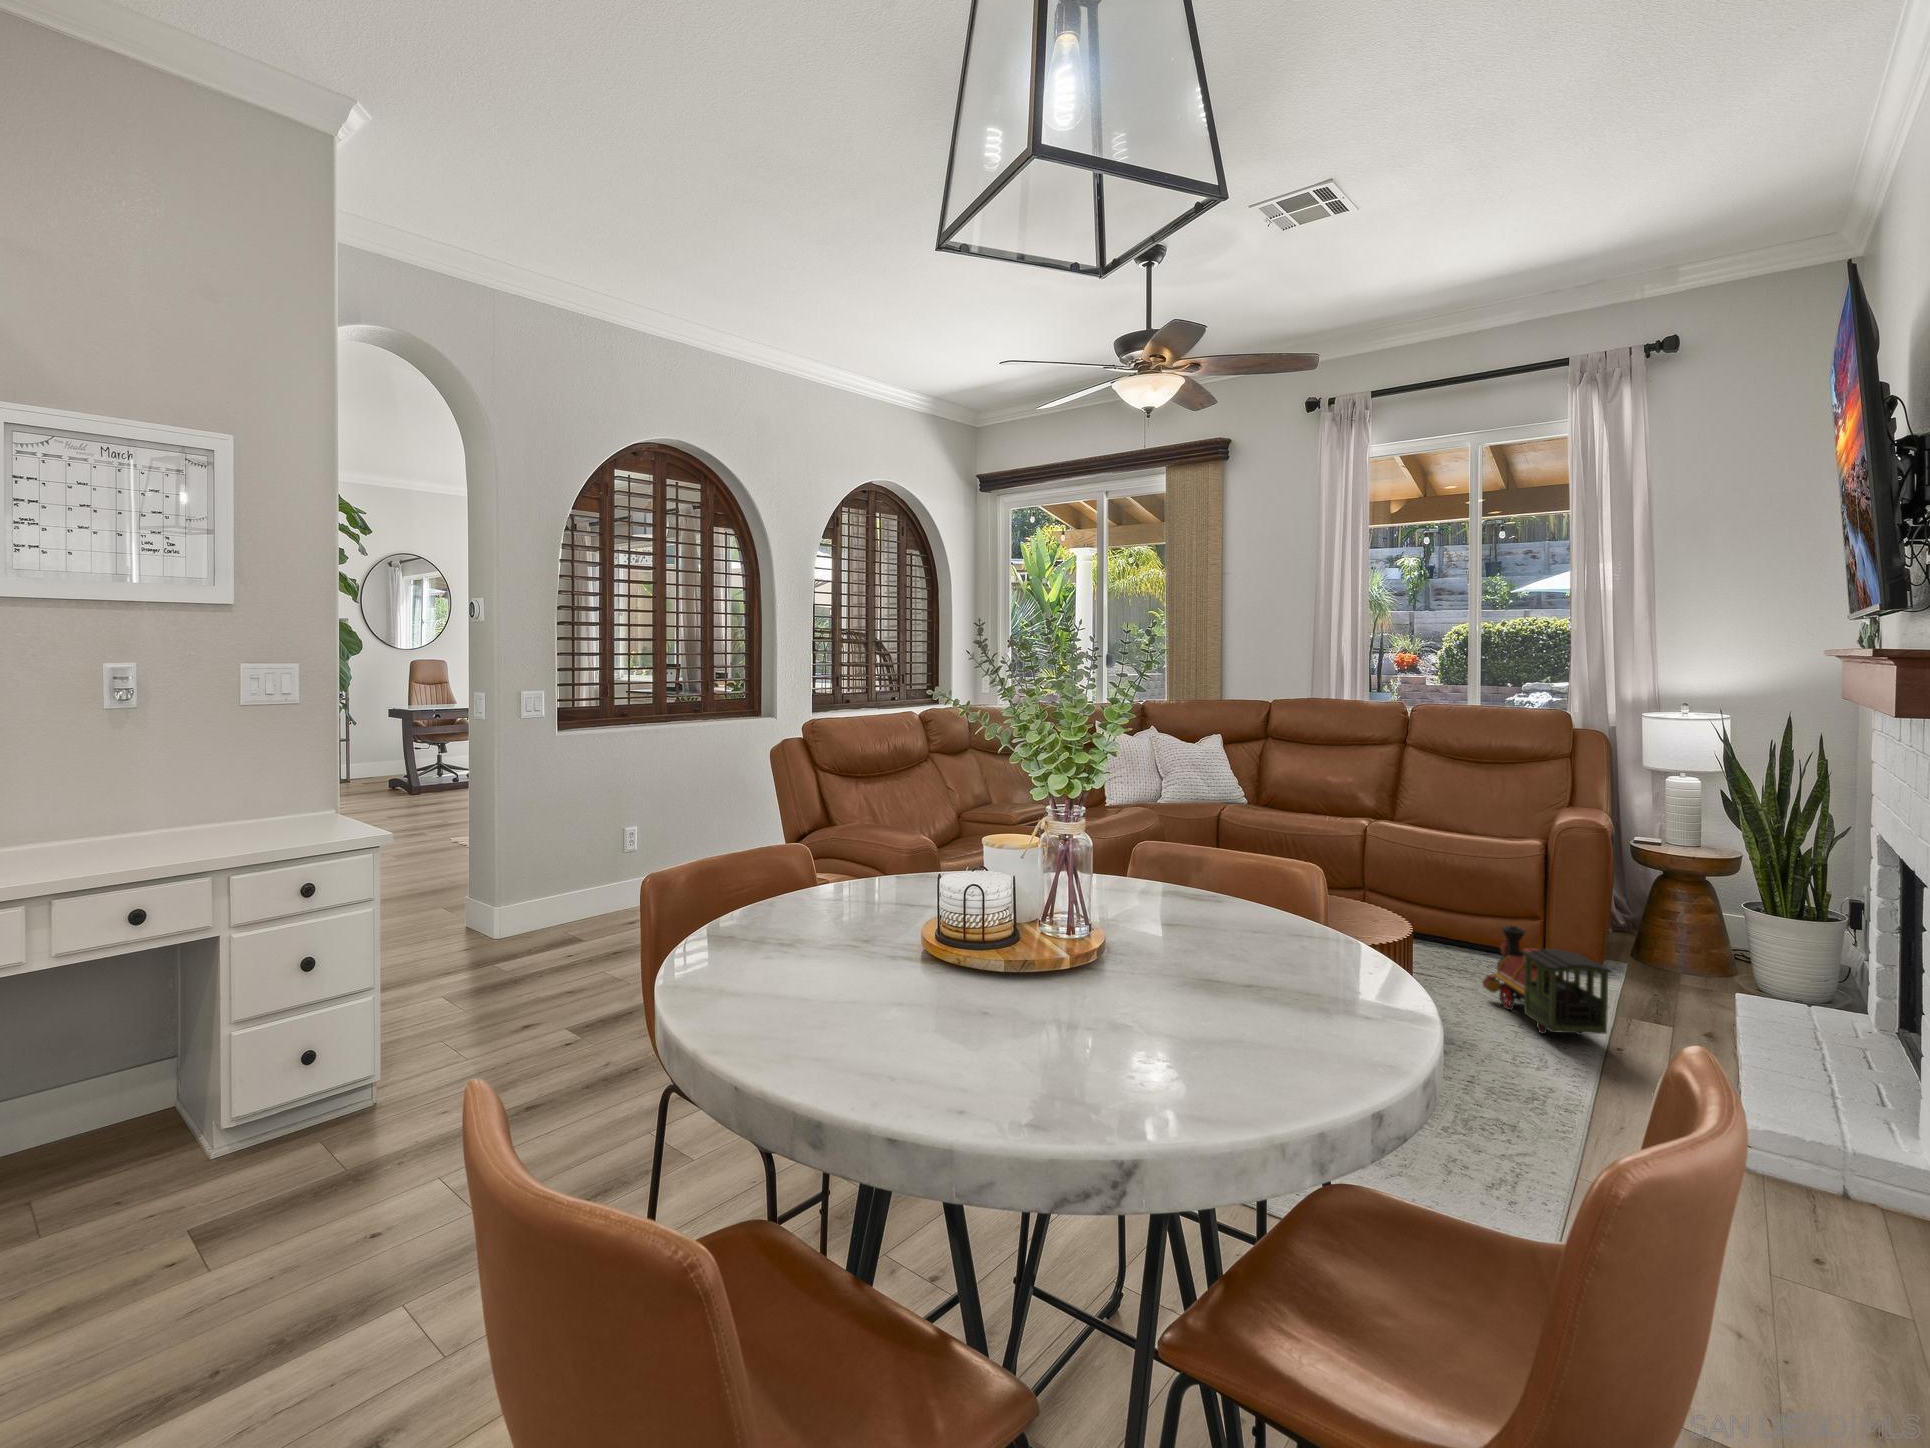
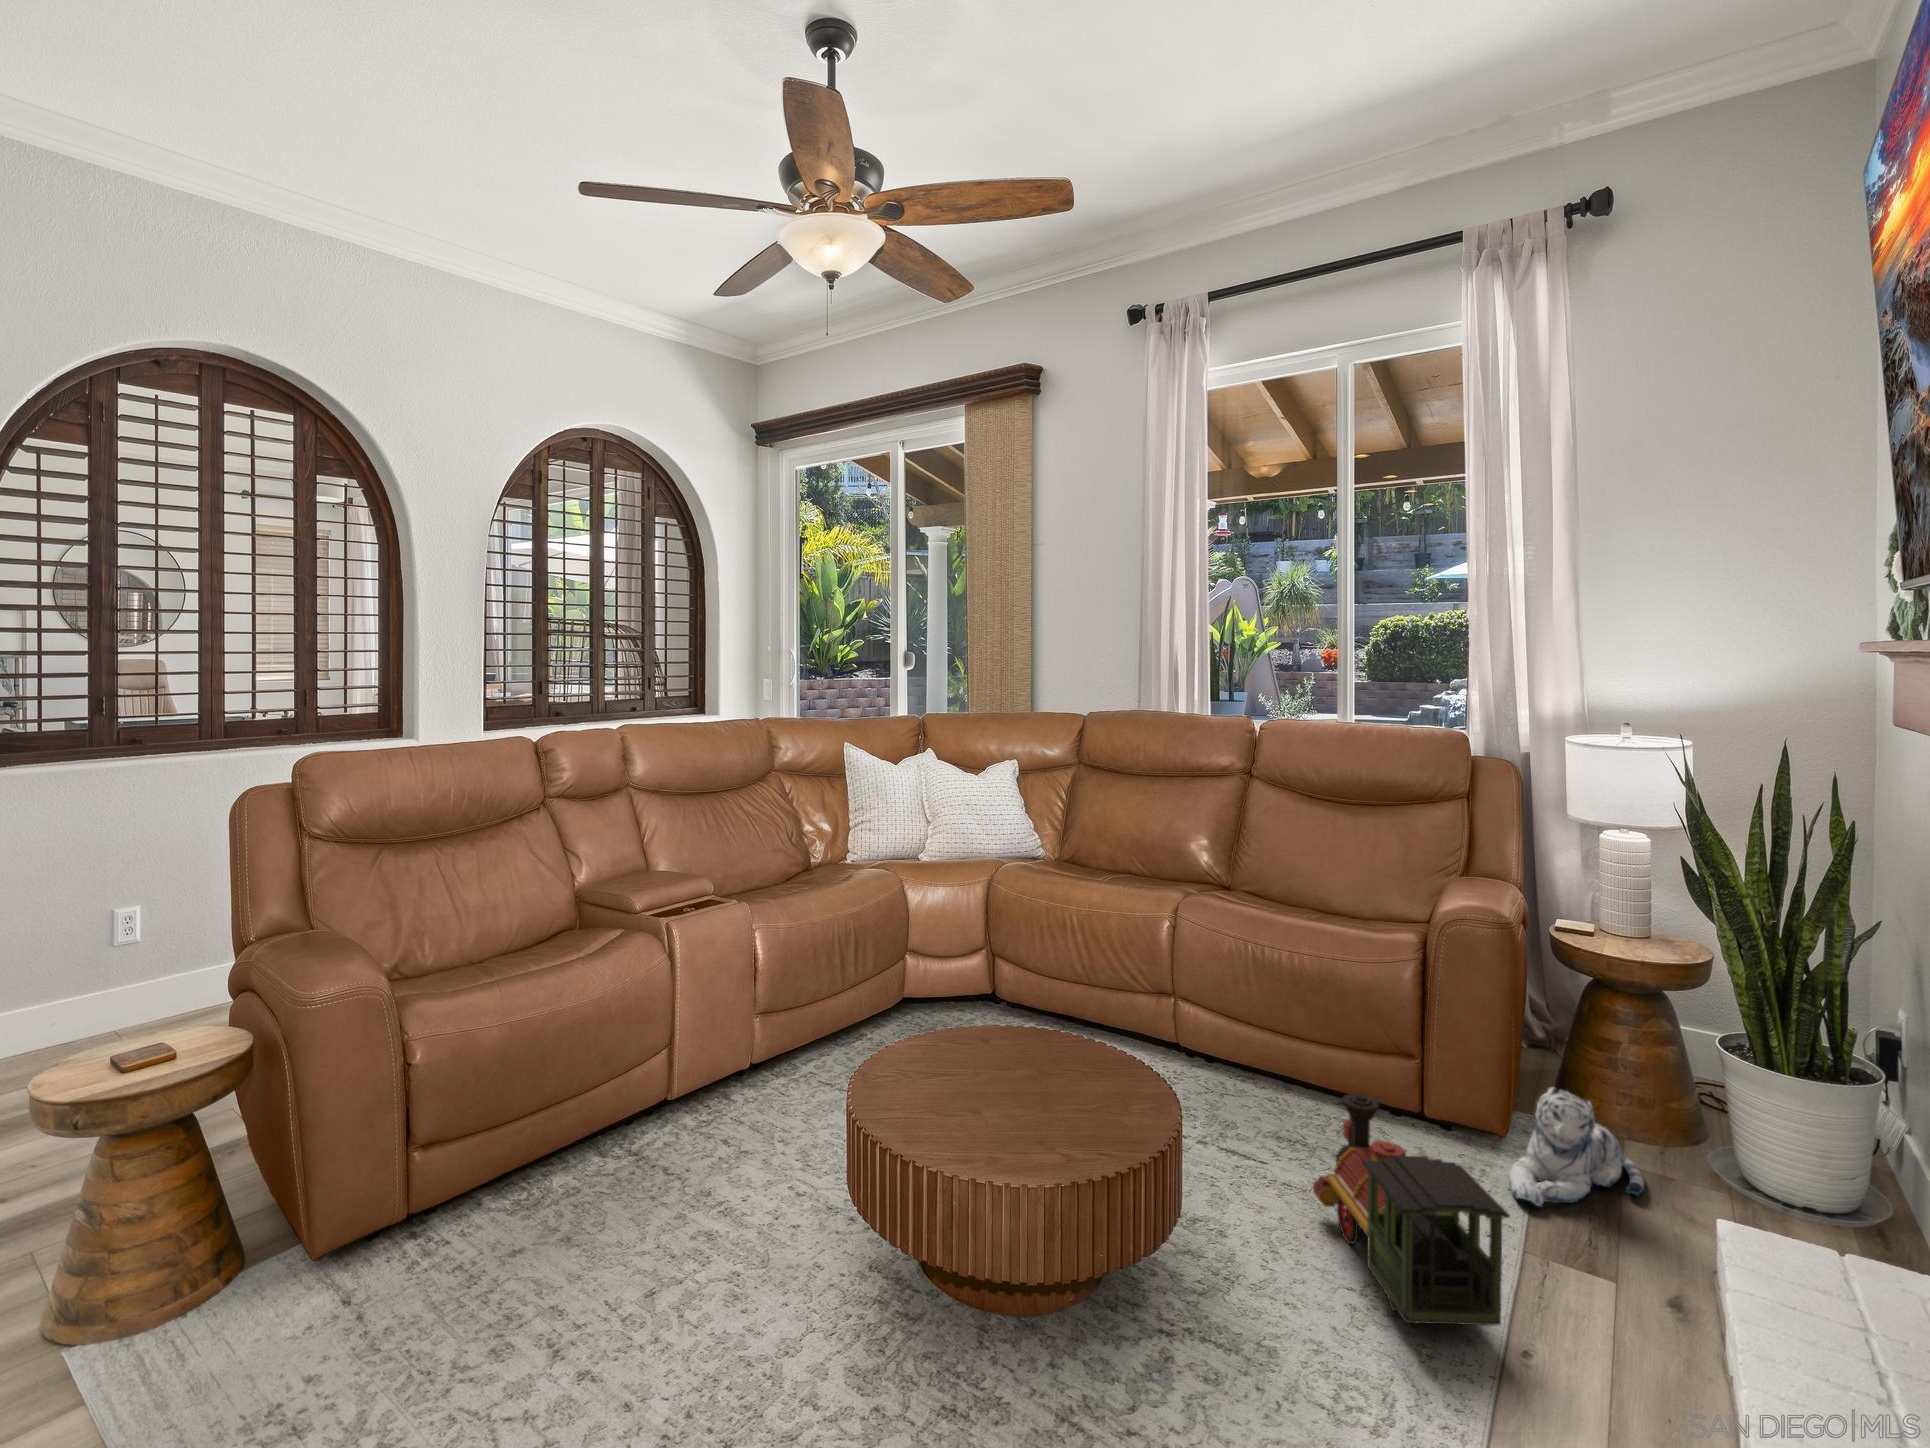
plush toy: none [1605,929,1694,999] -> present [1509,1087,1645,1207]

